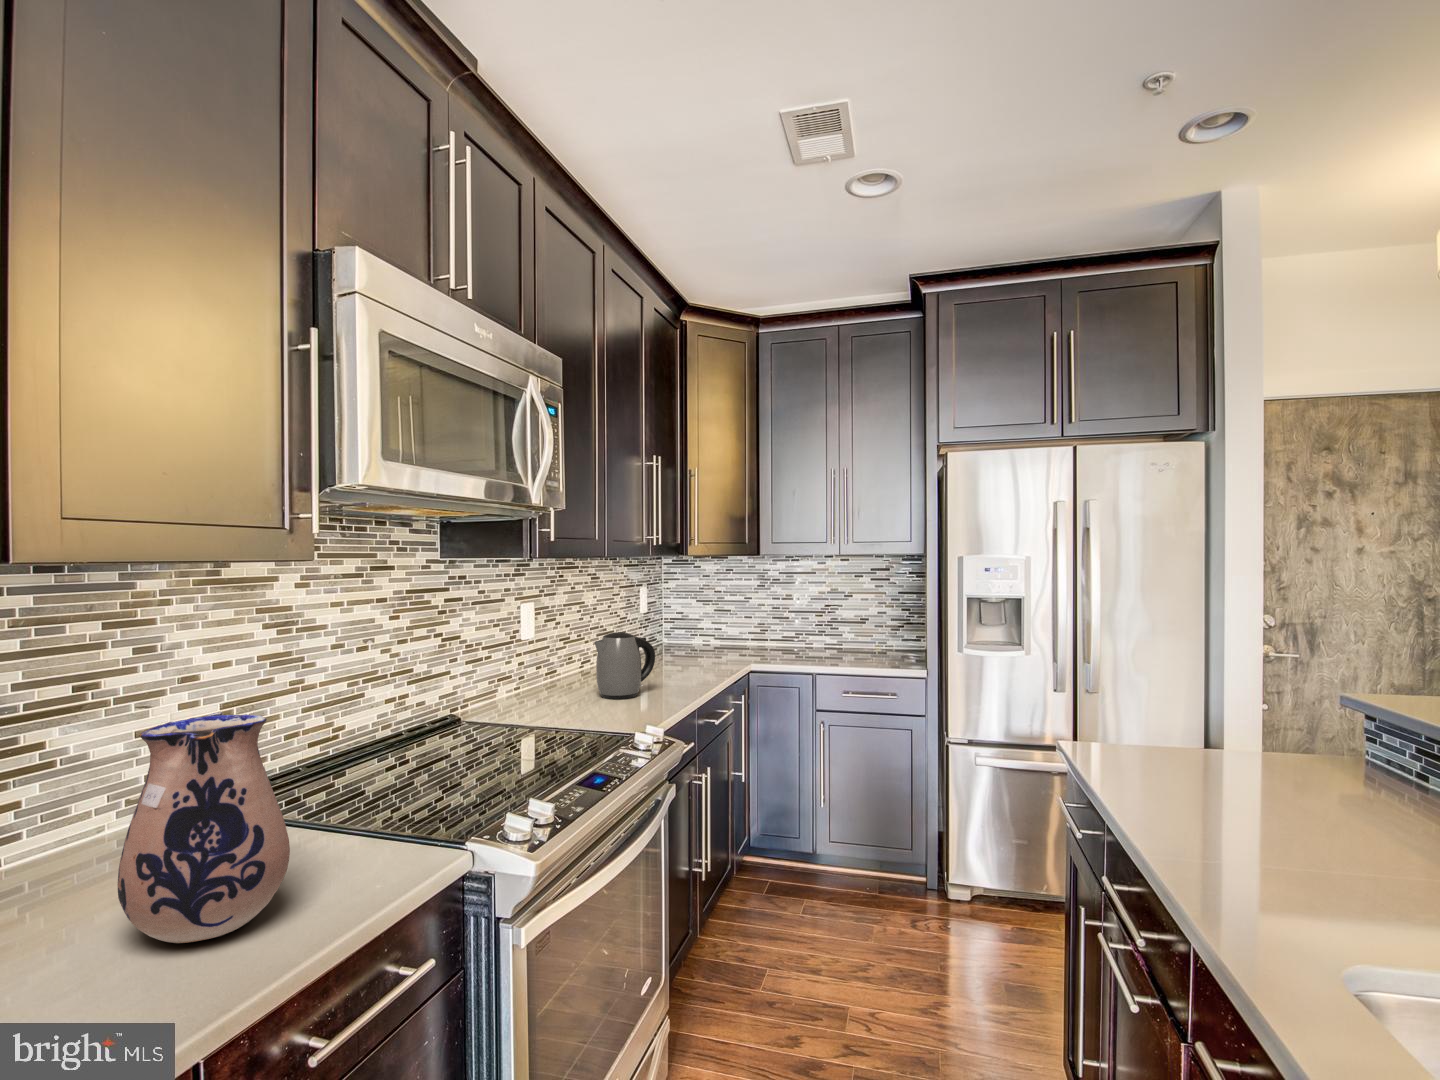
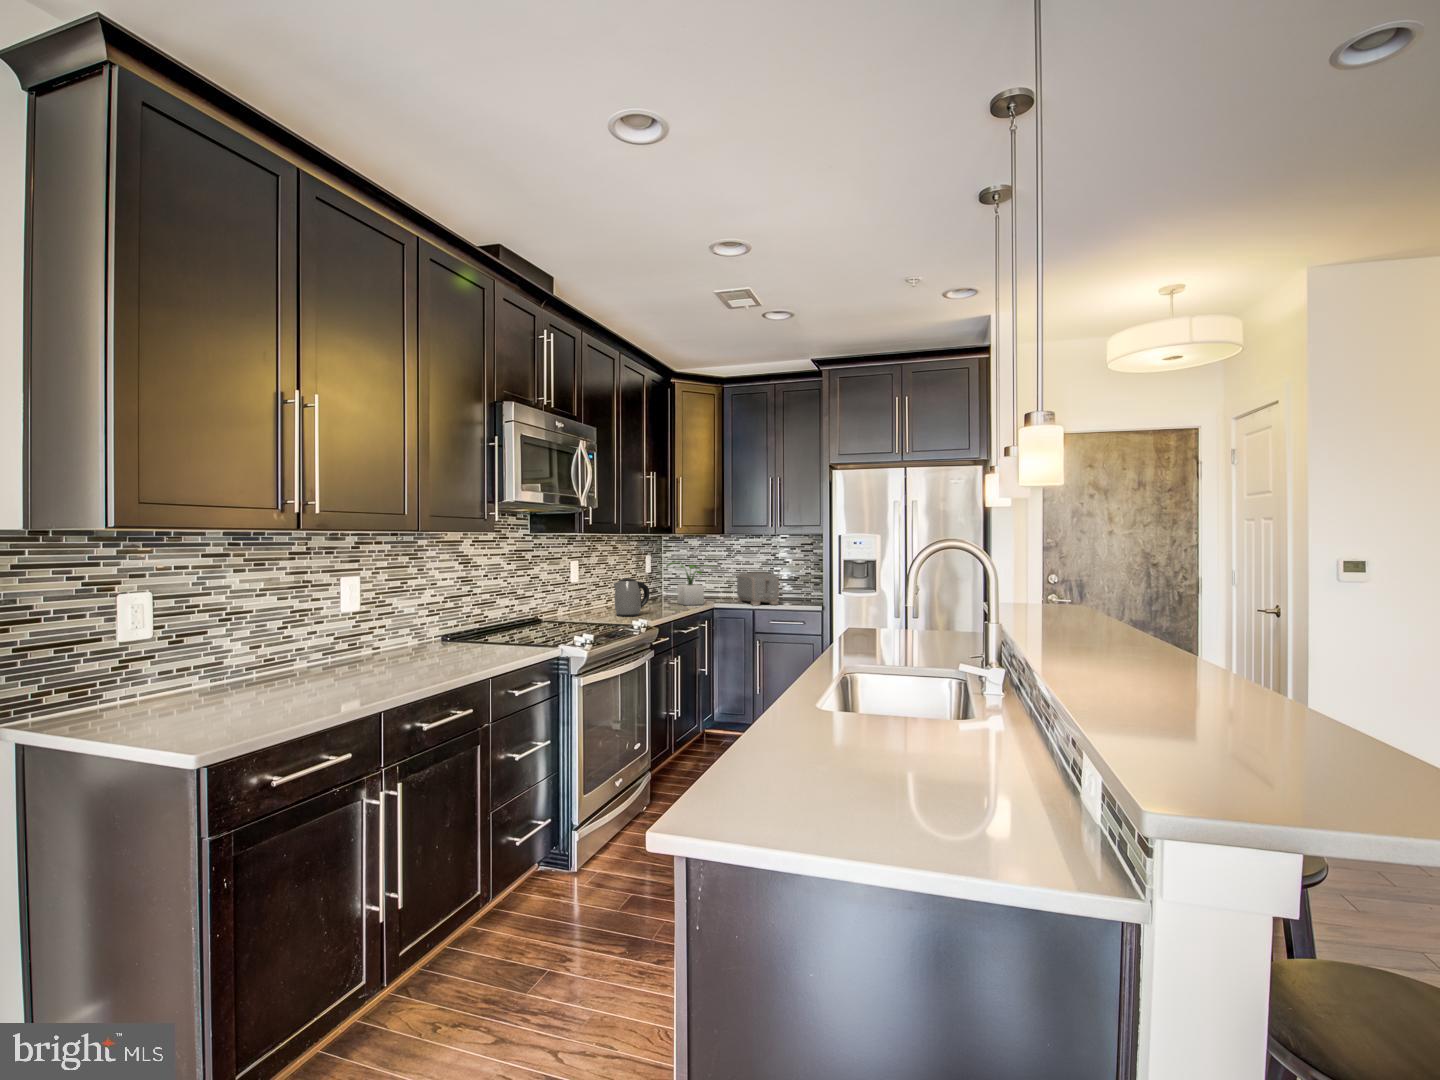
potted plant: none [675,598,751,665] -> present [666,562,704,605]
toaster: none [774,611,843,663] -> present [737,572,779,605]
ceramic pitcher: present [117,712,290,943] -> none [449,587,501,659]

